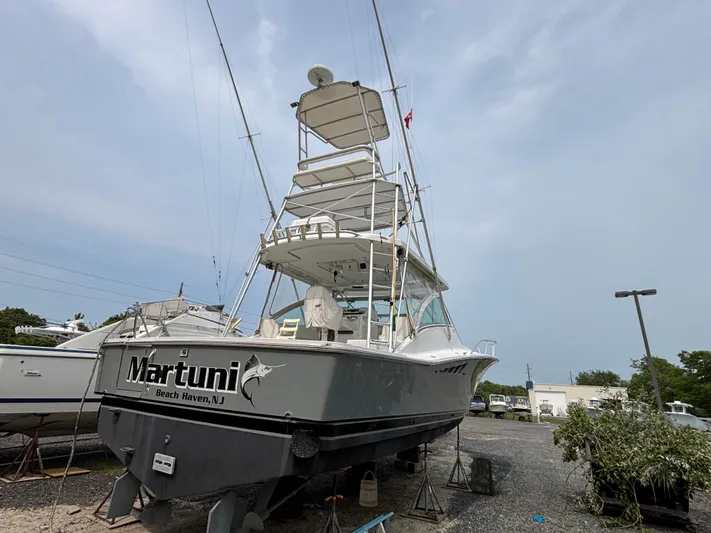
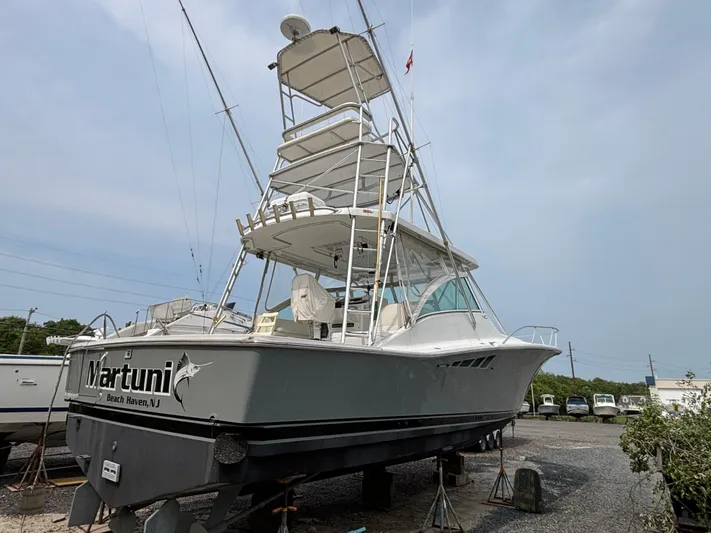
bucket: present [359,471,378,507] -> present [19,475,46,514]

